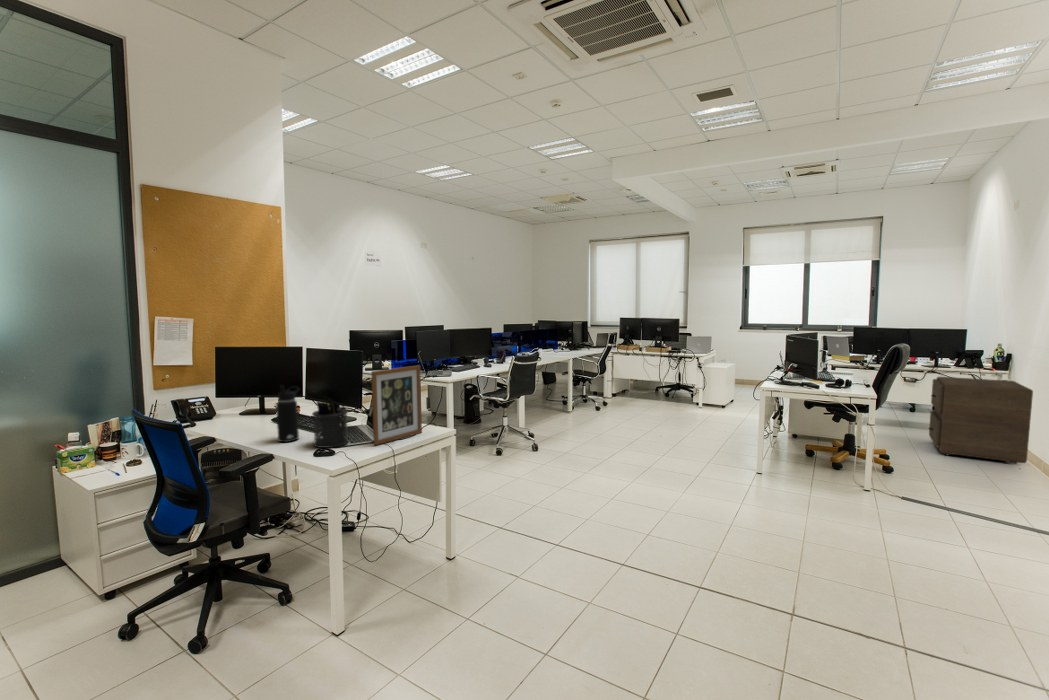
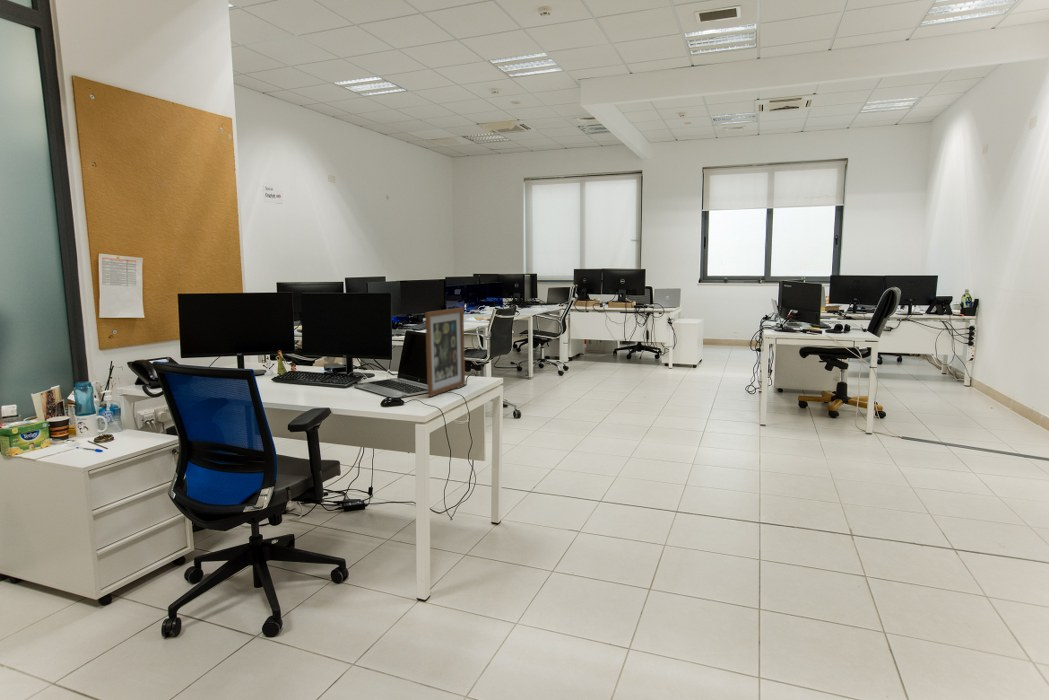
filing cabinet: present [929,377,1033,464] -> none [906,323,1002,404]
water bottle: present [276,385,299,442] -> none [302,332,328,400]
pen holder: present [312,399,348,448] -> none [353,343,394,402]

